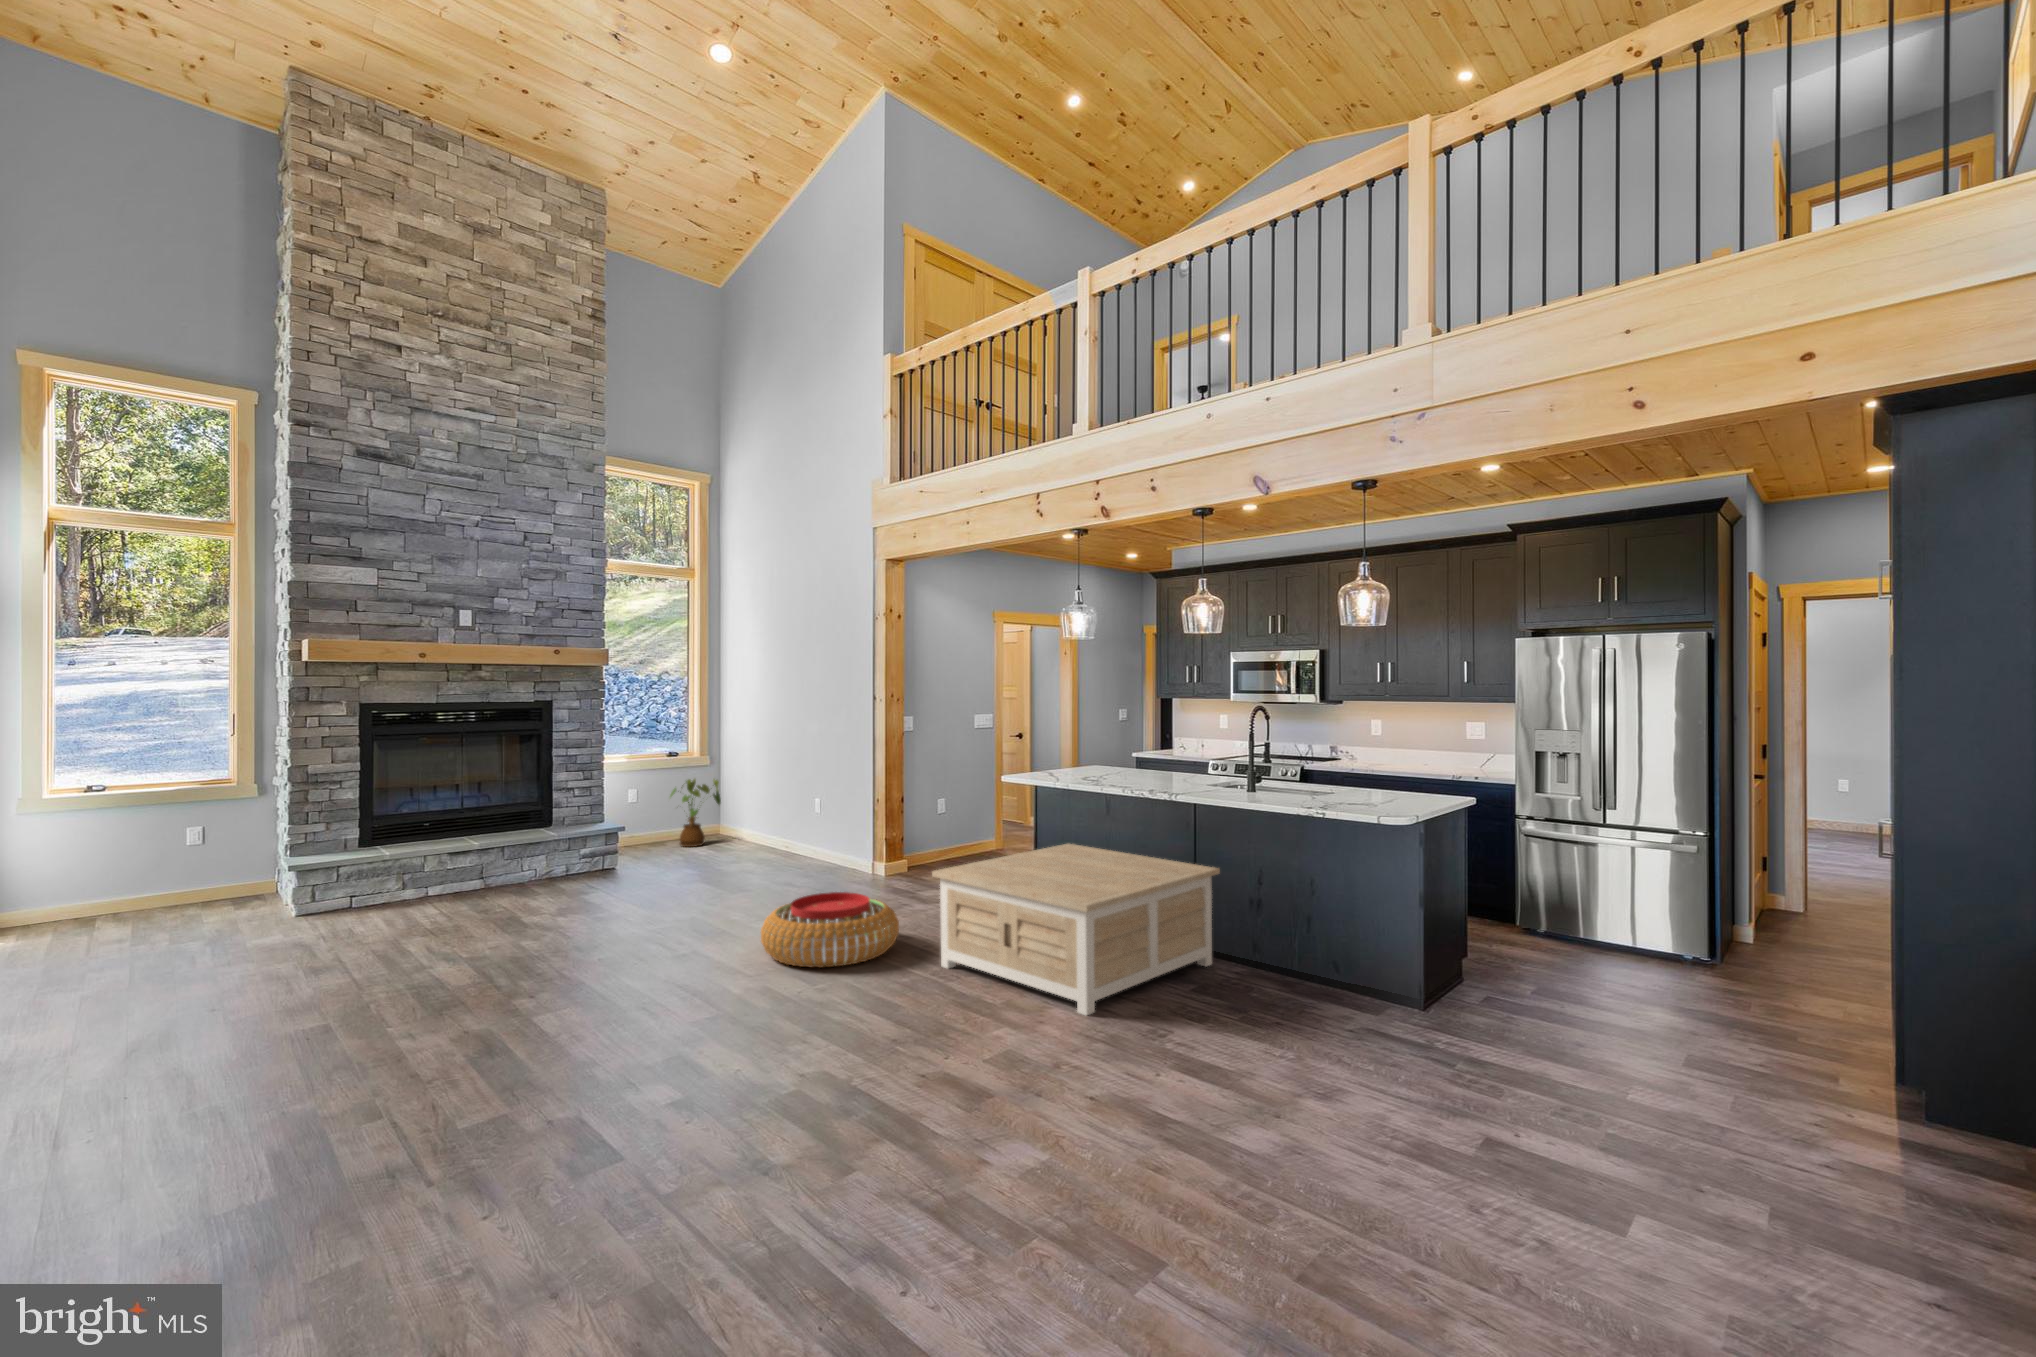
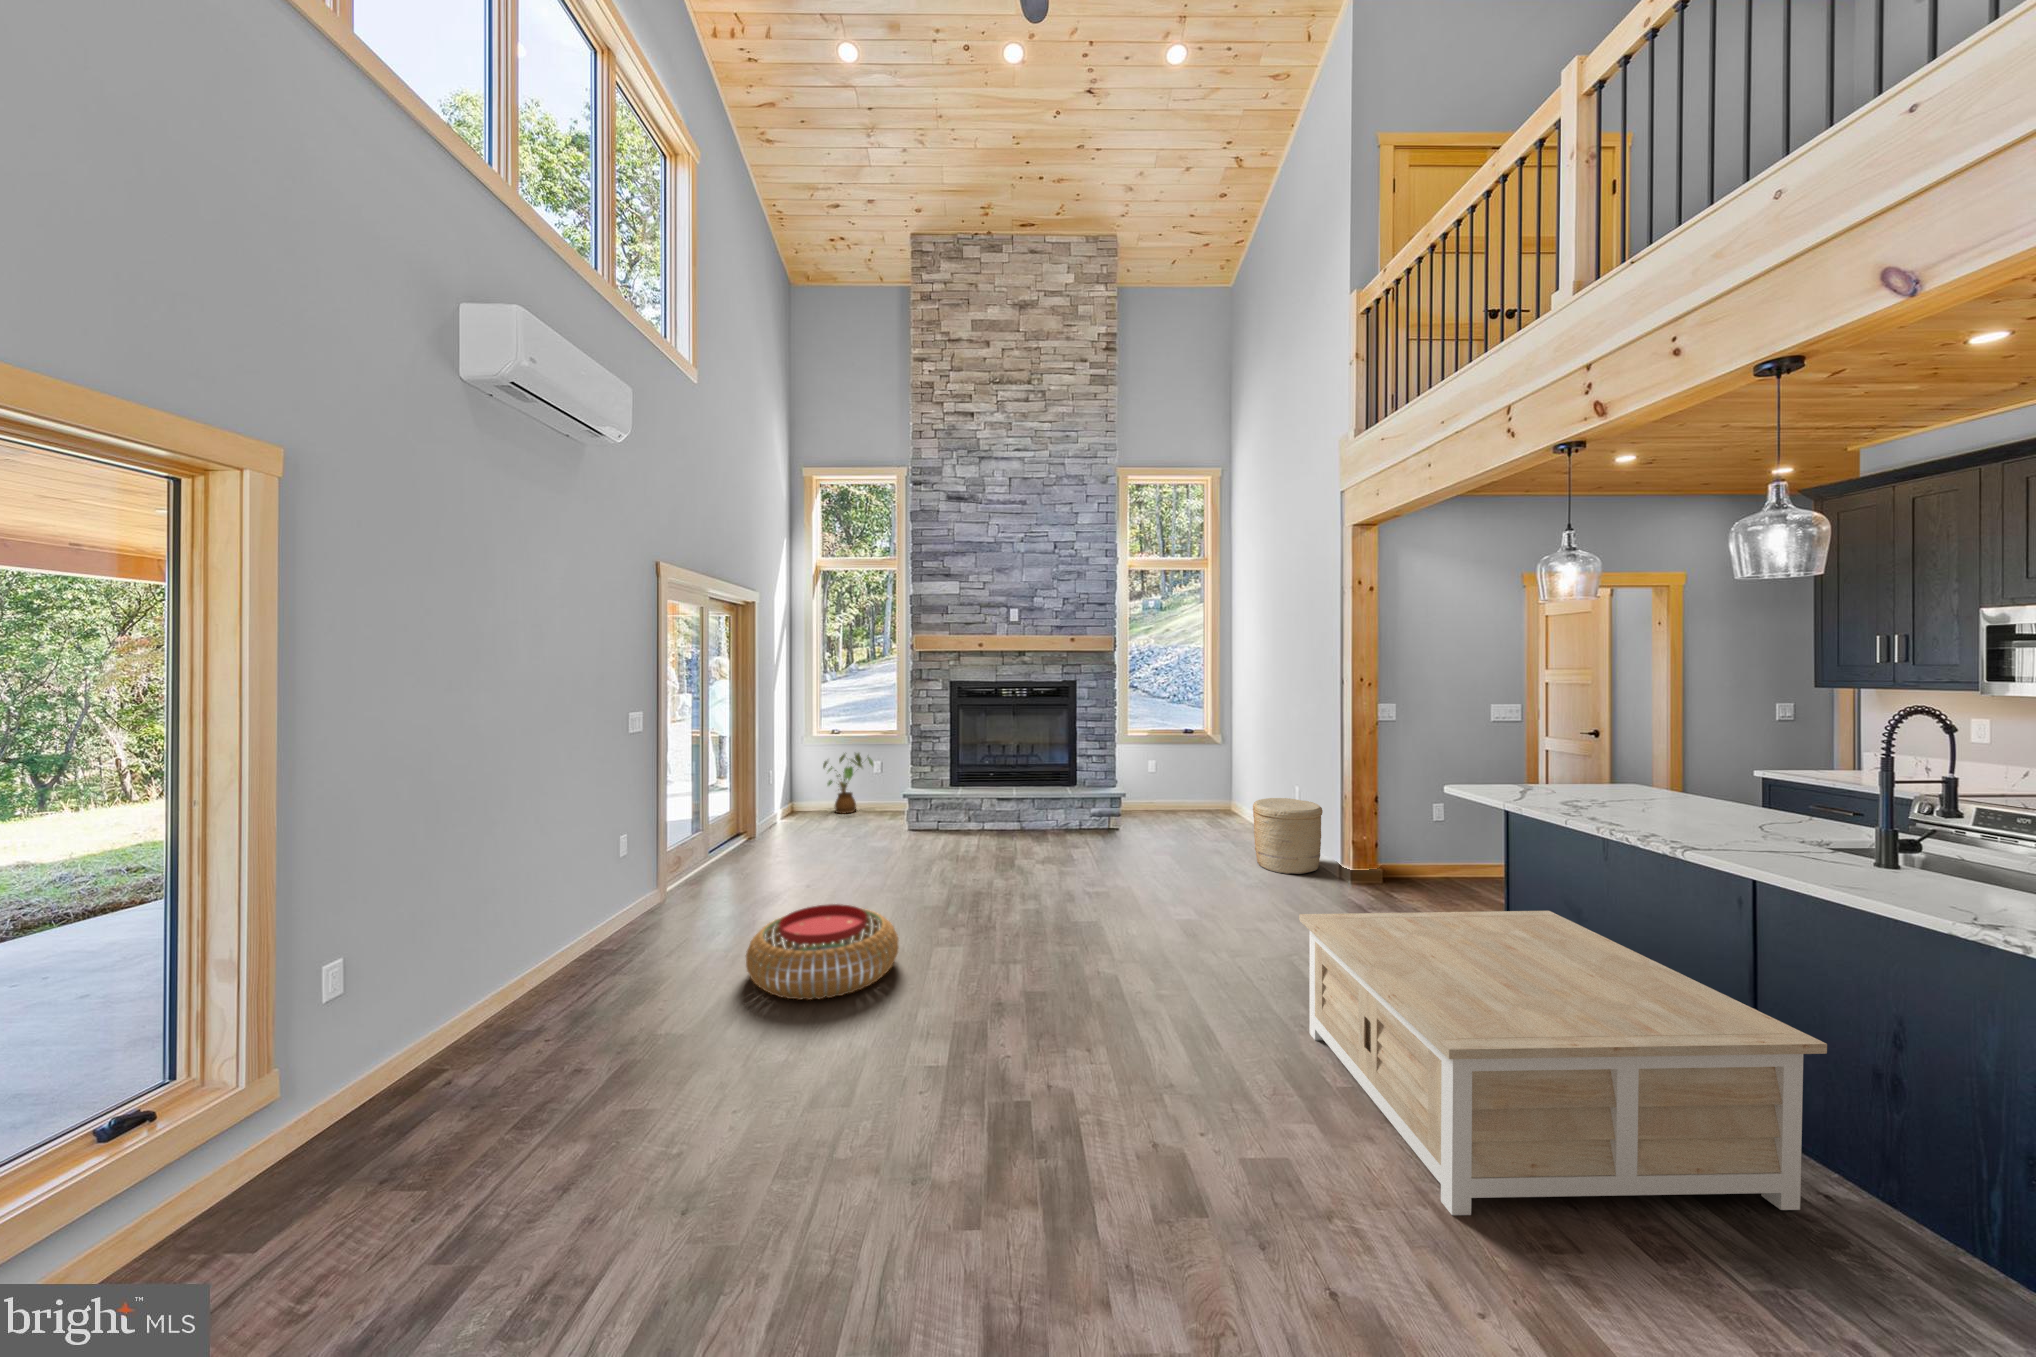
house plant: present [670,779,721,847] -> present [823,753,873,814]
woven basket: none [787,810,852,880] -> present [1253,798,1323,874]
pouf: present [761,892,899,967] -> present [746,904,899,1000]

